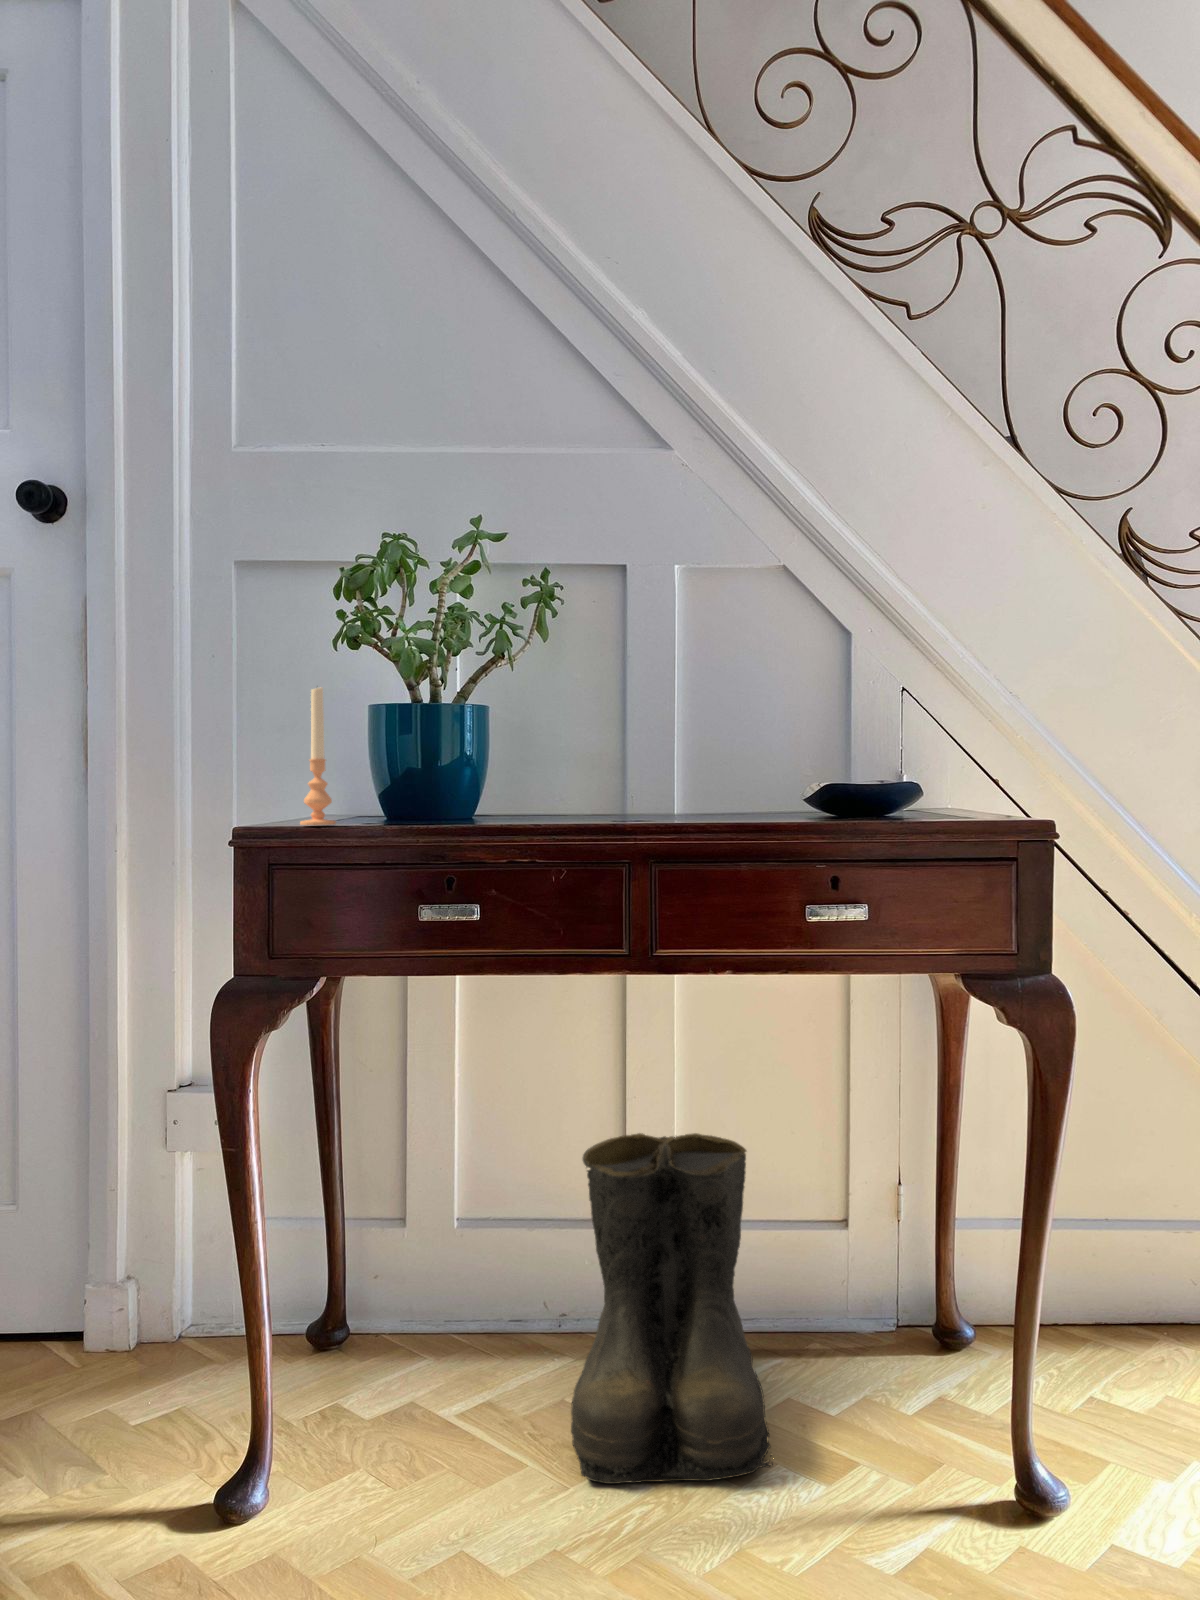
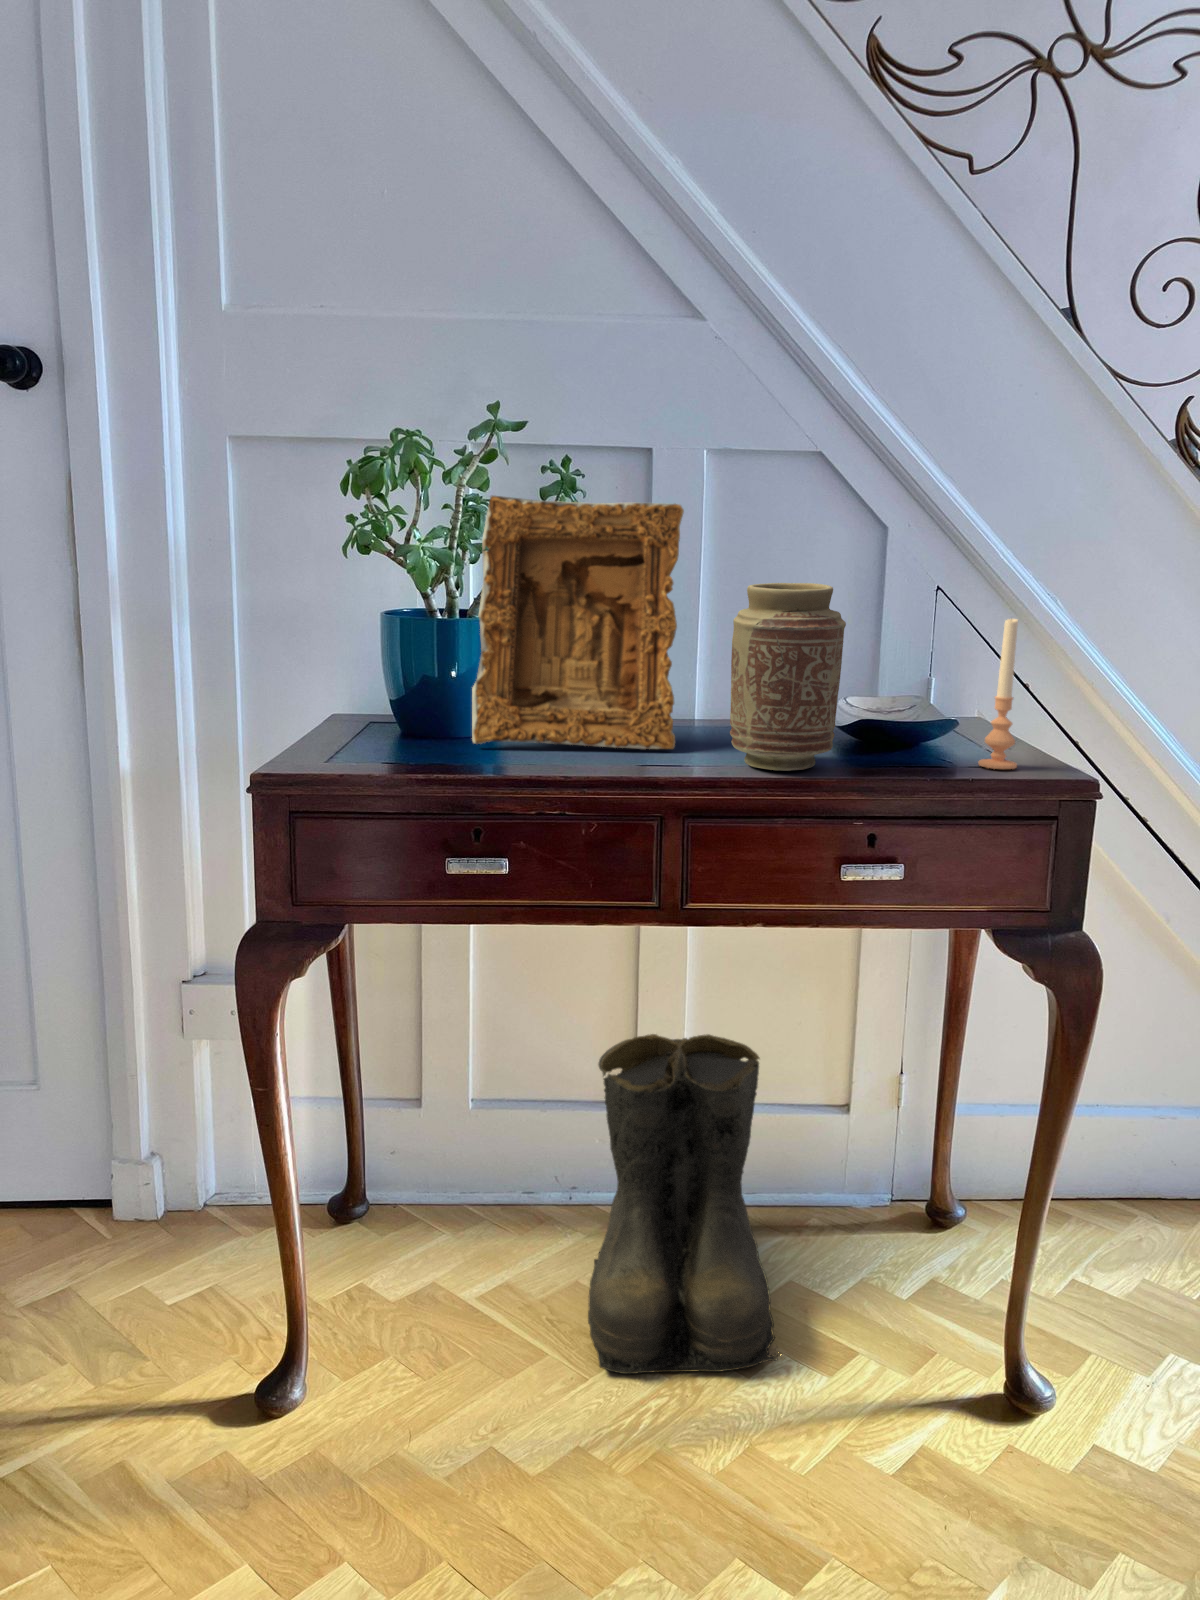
picture frame: none [452,599,649,817] -> present [472,495,684,749]
vase: none [692,650,796,822] -> present [730,583,846,771]
candle: present [300,687,336,825] -> present [978,619,1018,769]

